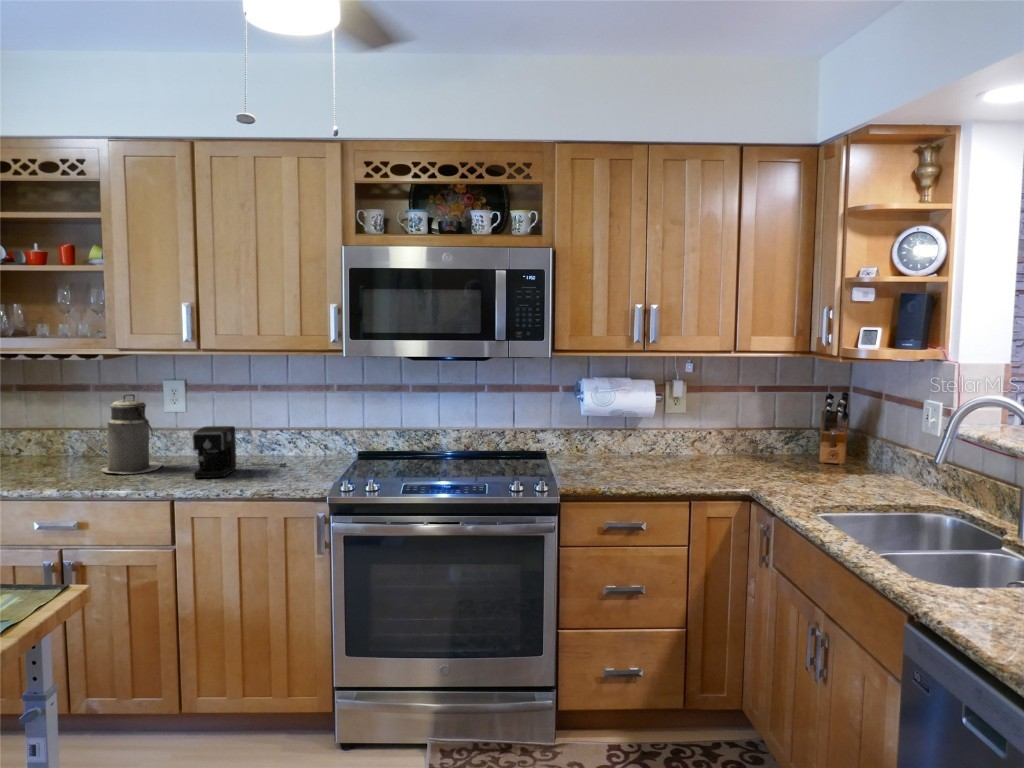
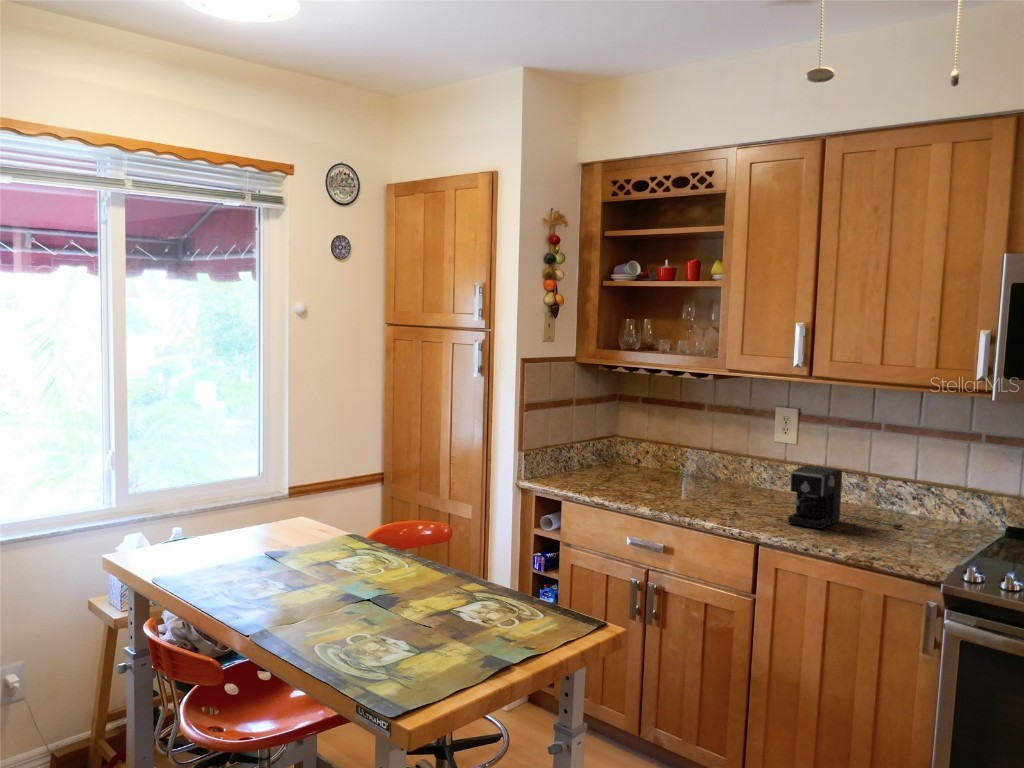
canister: present [102,394,162,474] -> none [702,418,762,506]

